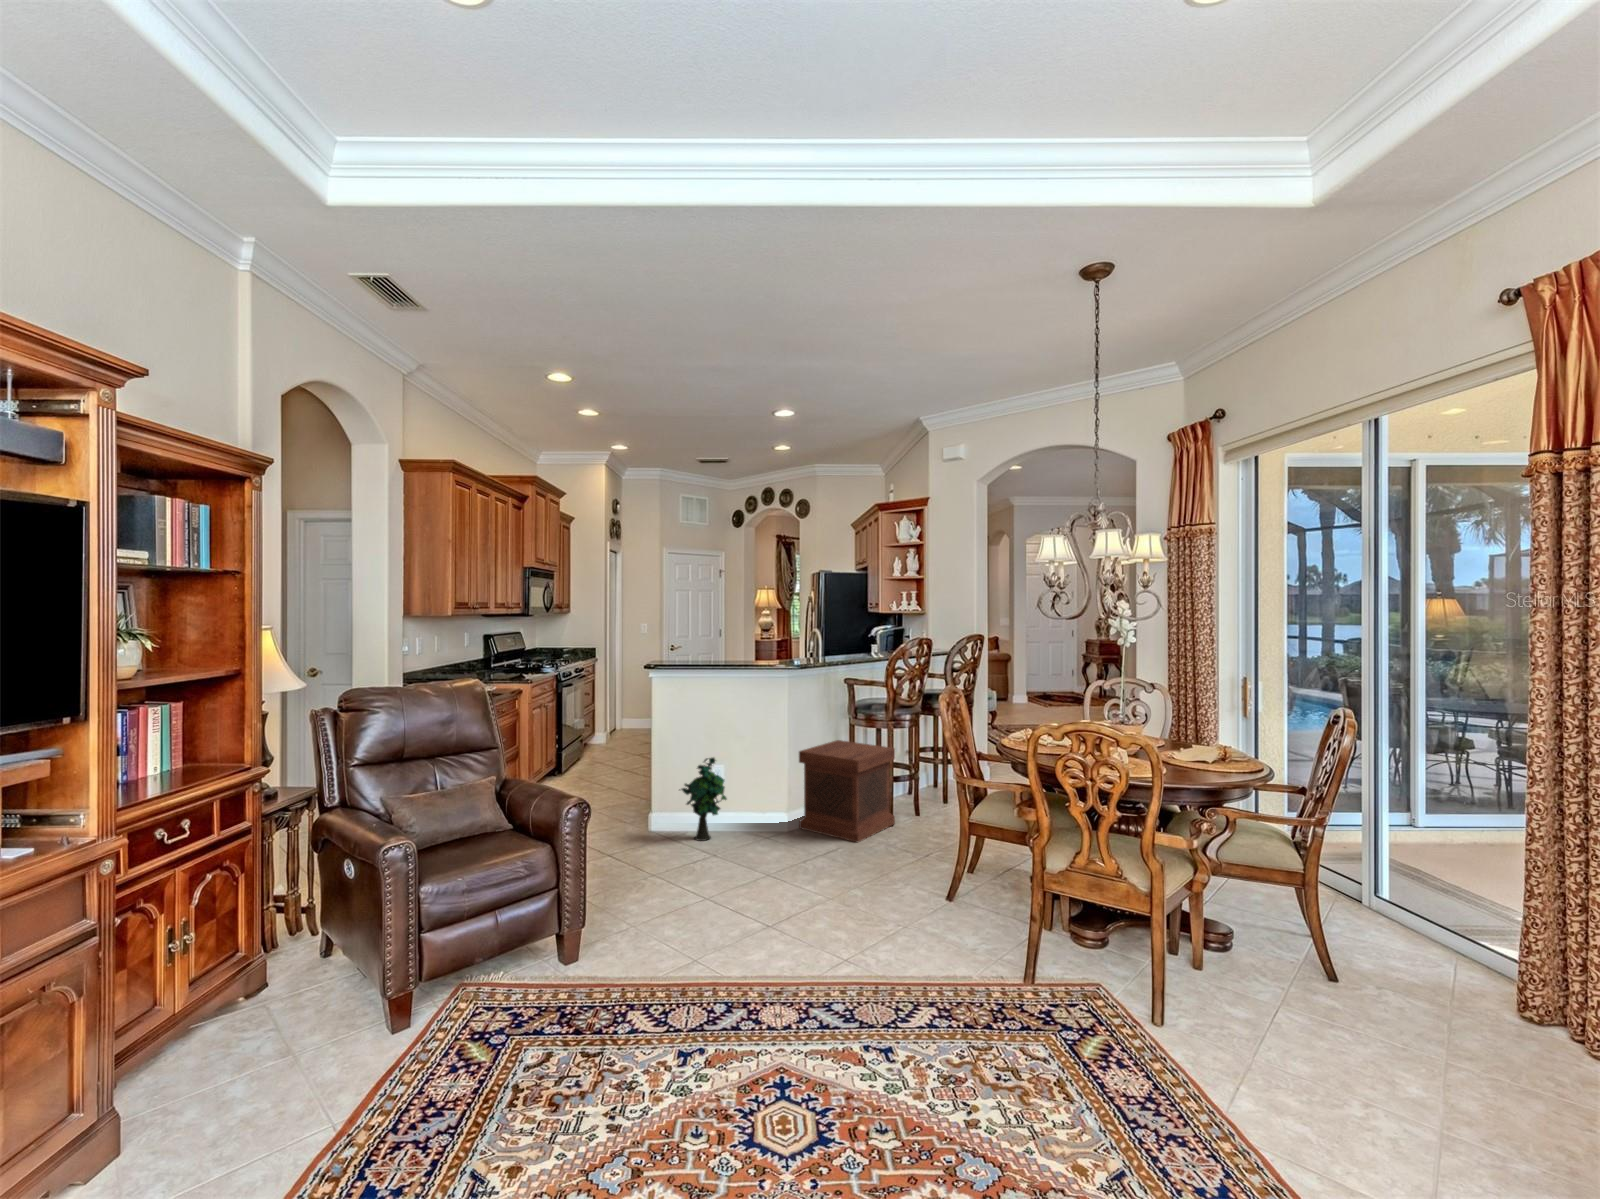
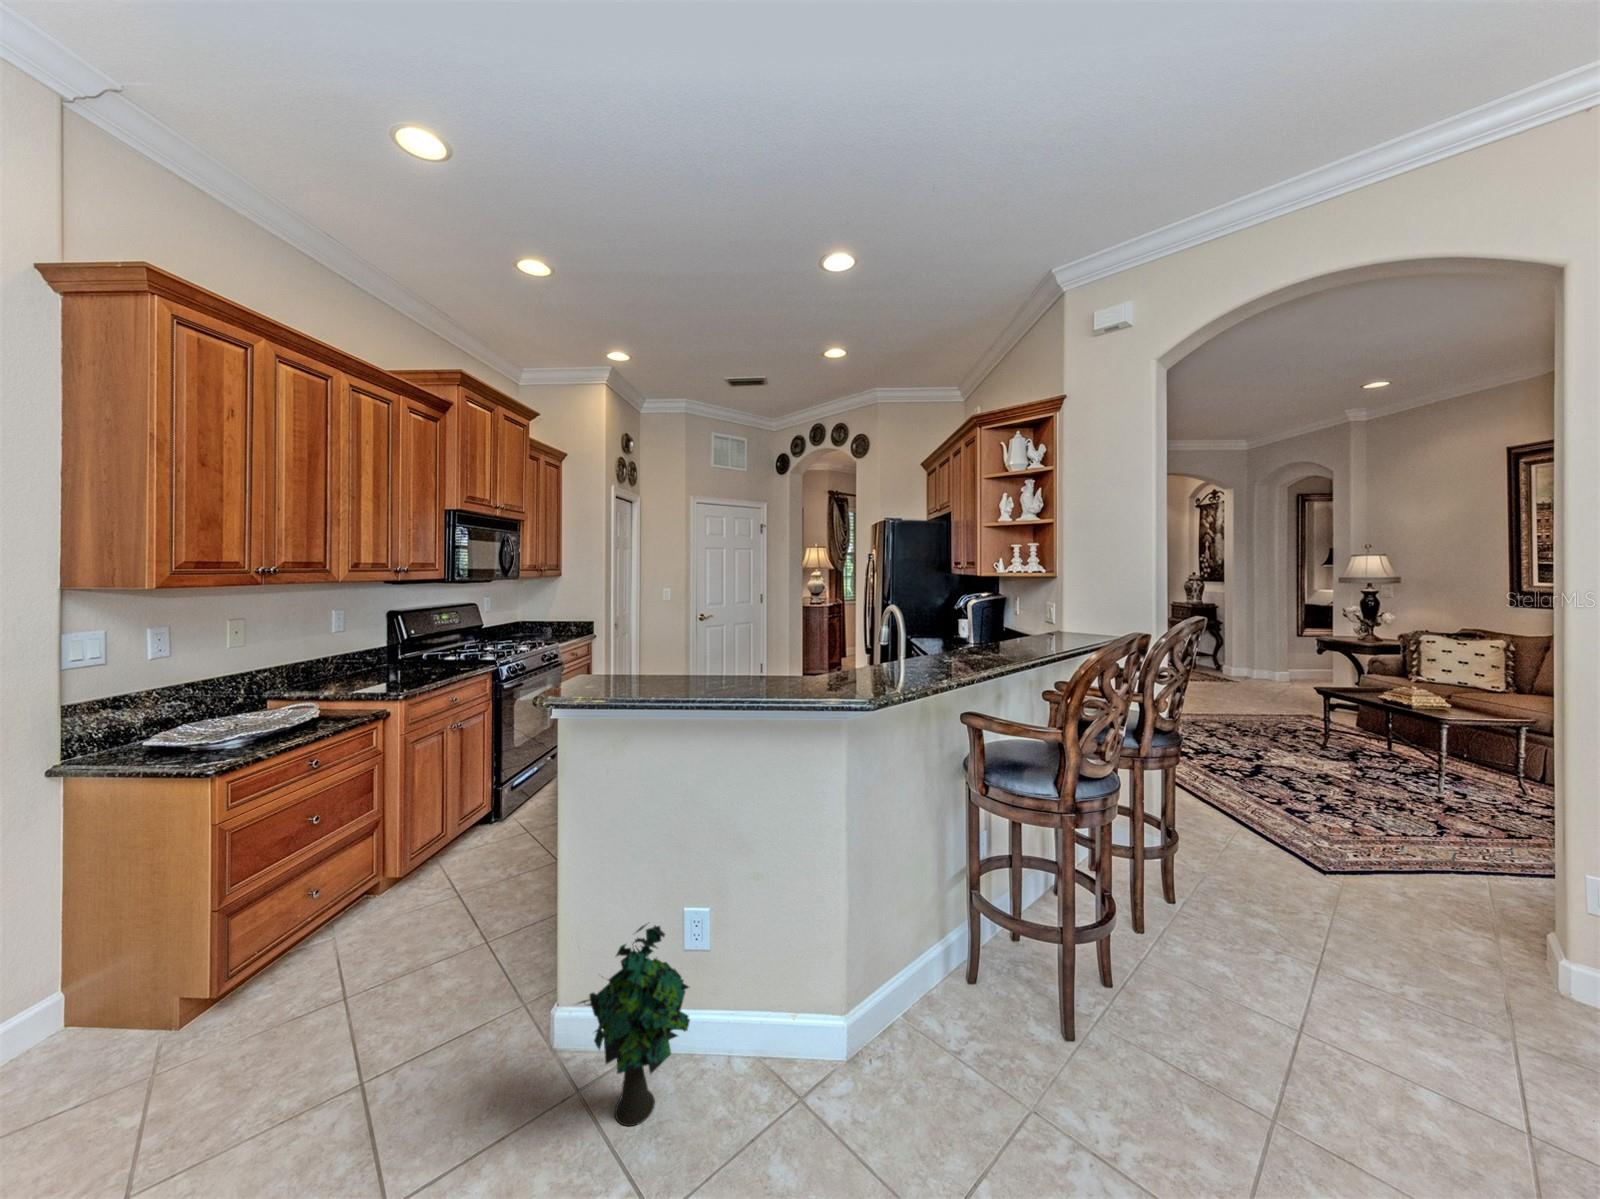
side table: present [799,740,895,843] -> none [858,839,1076,1174]

